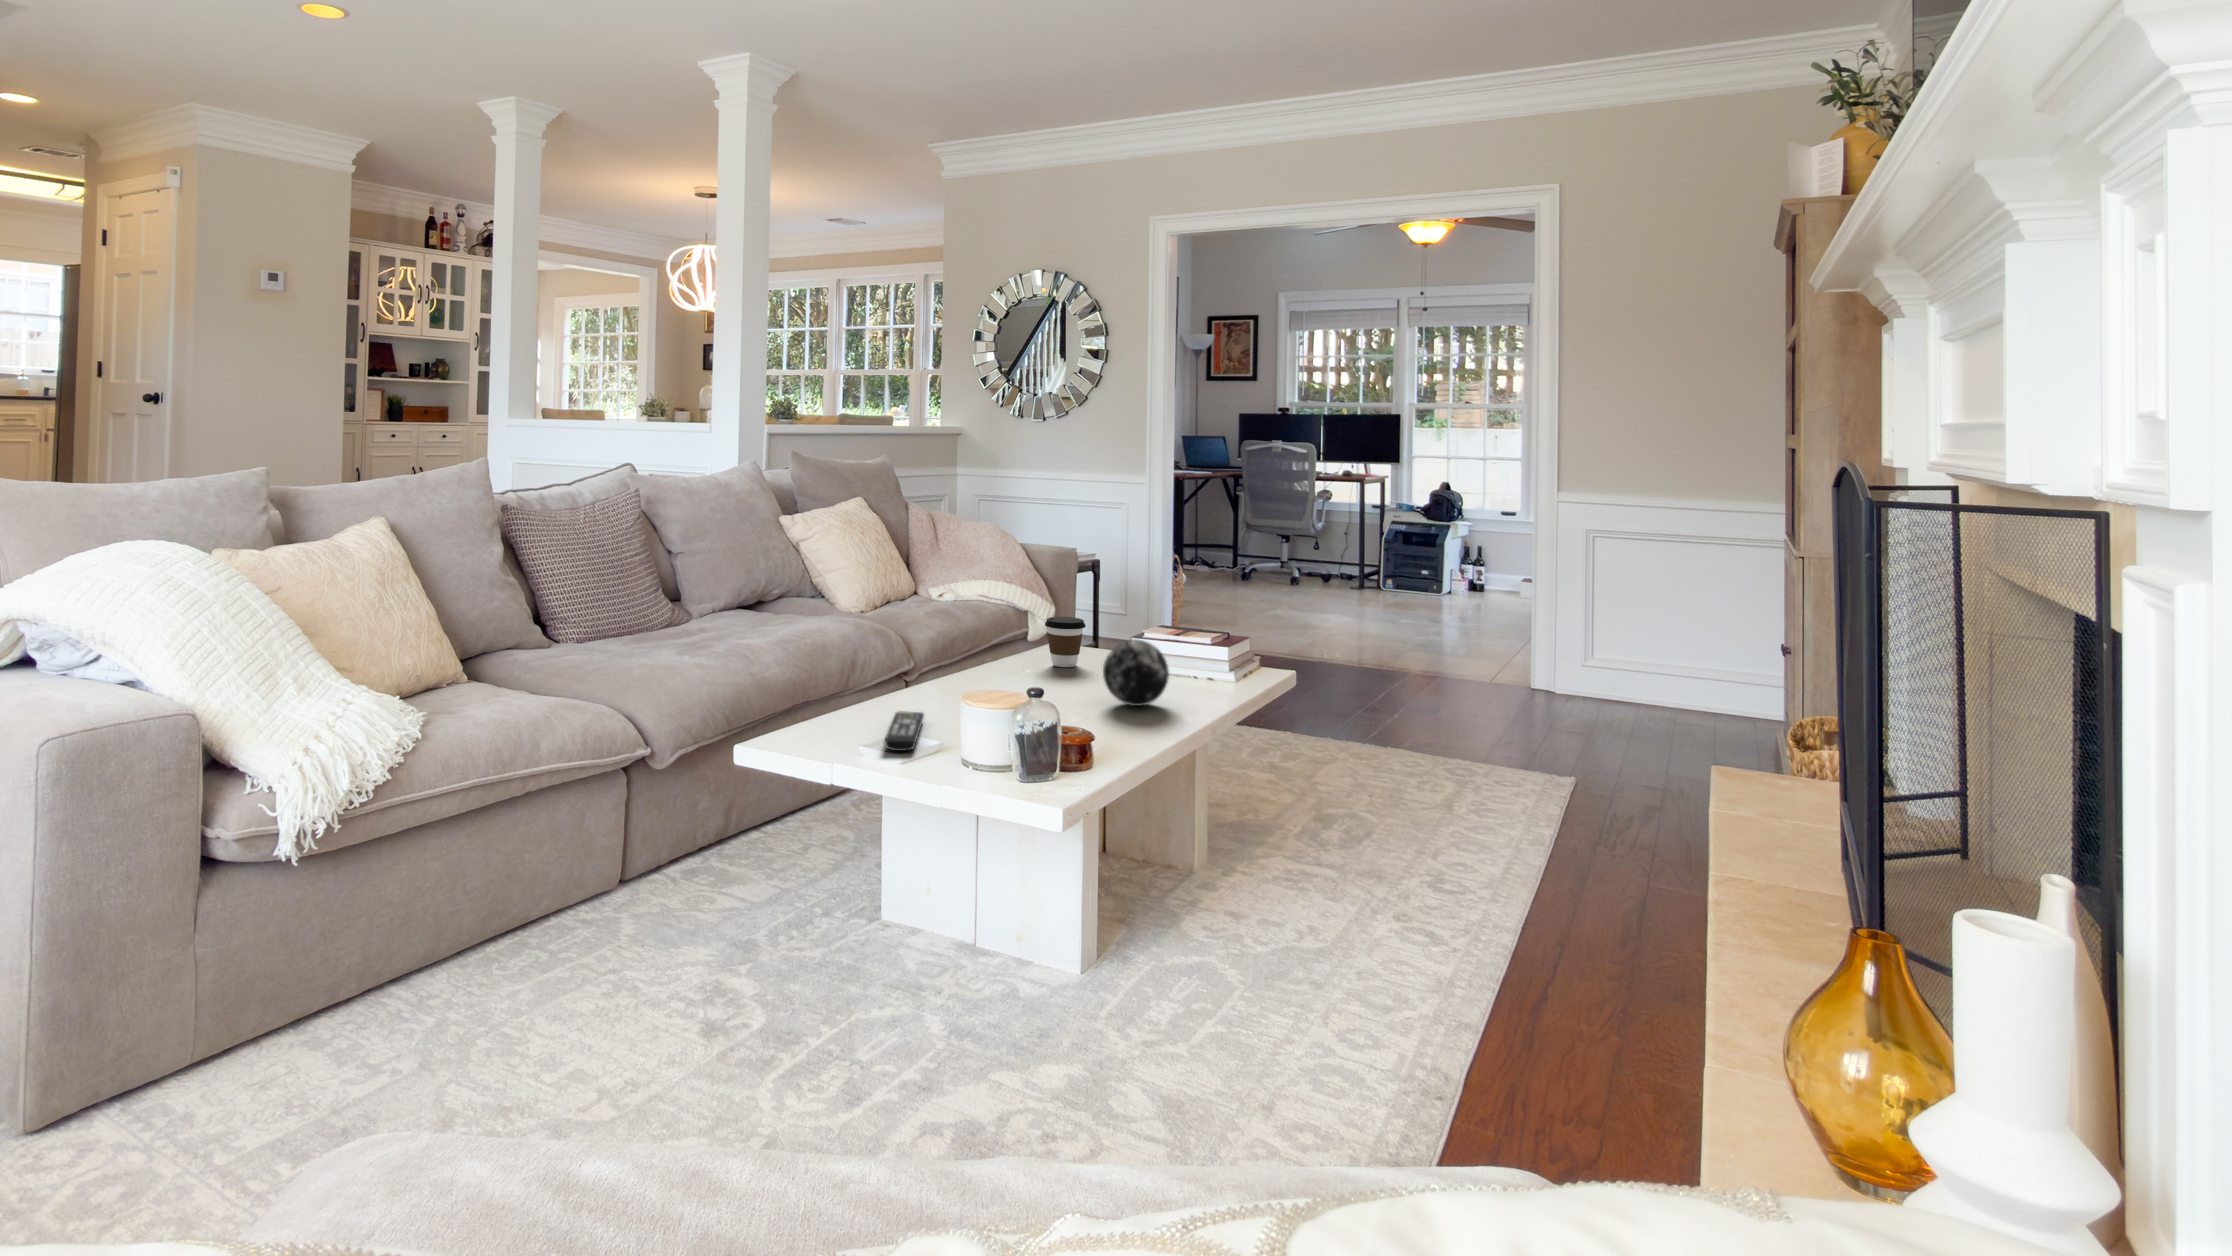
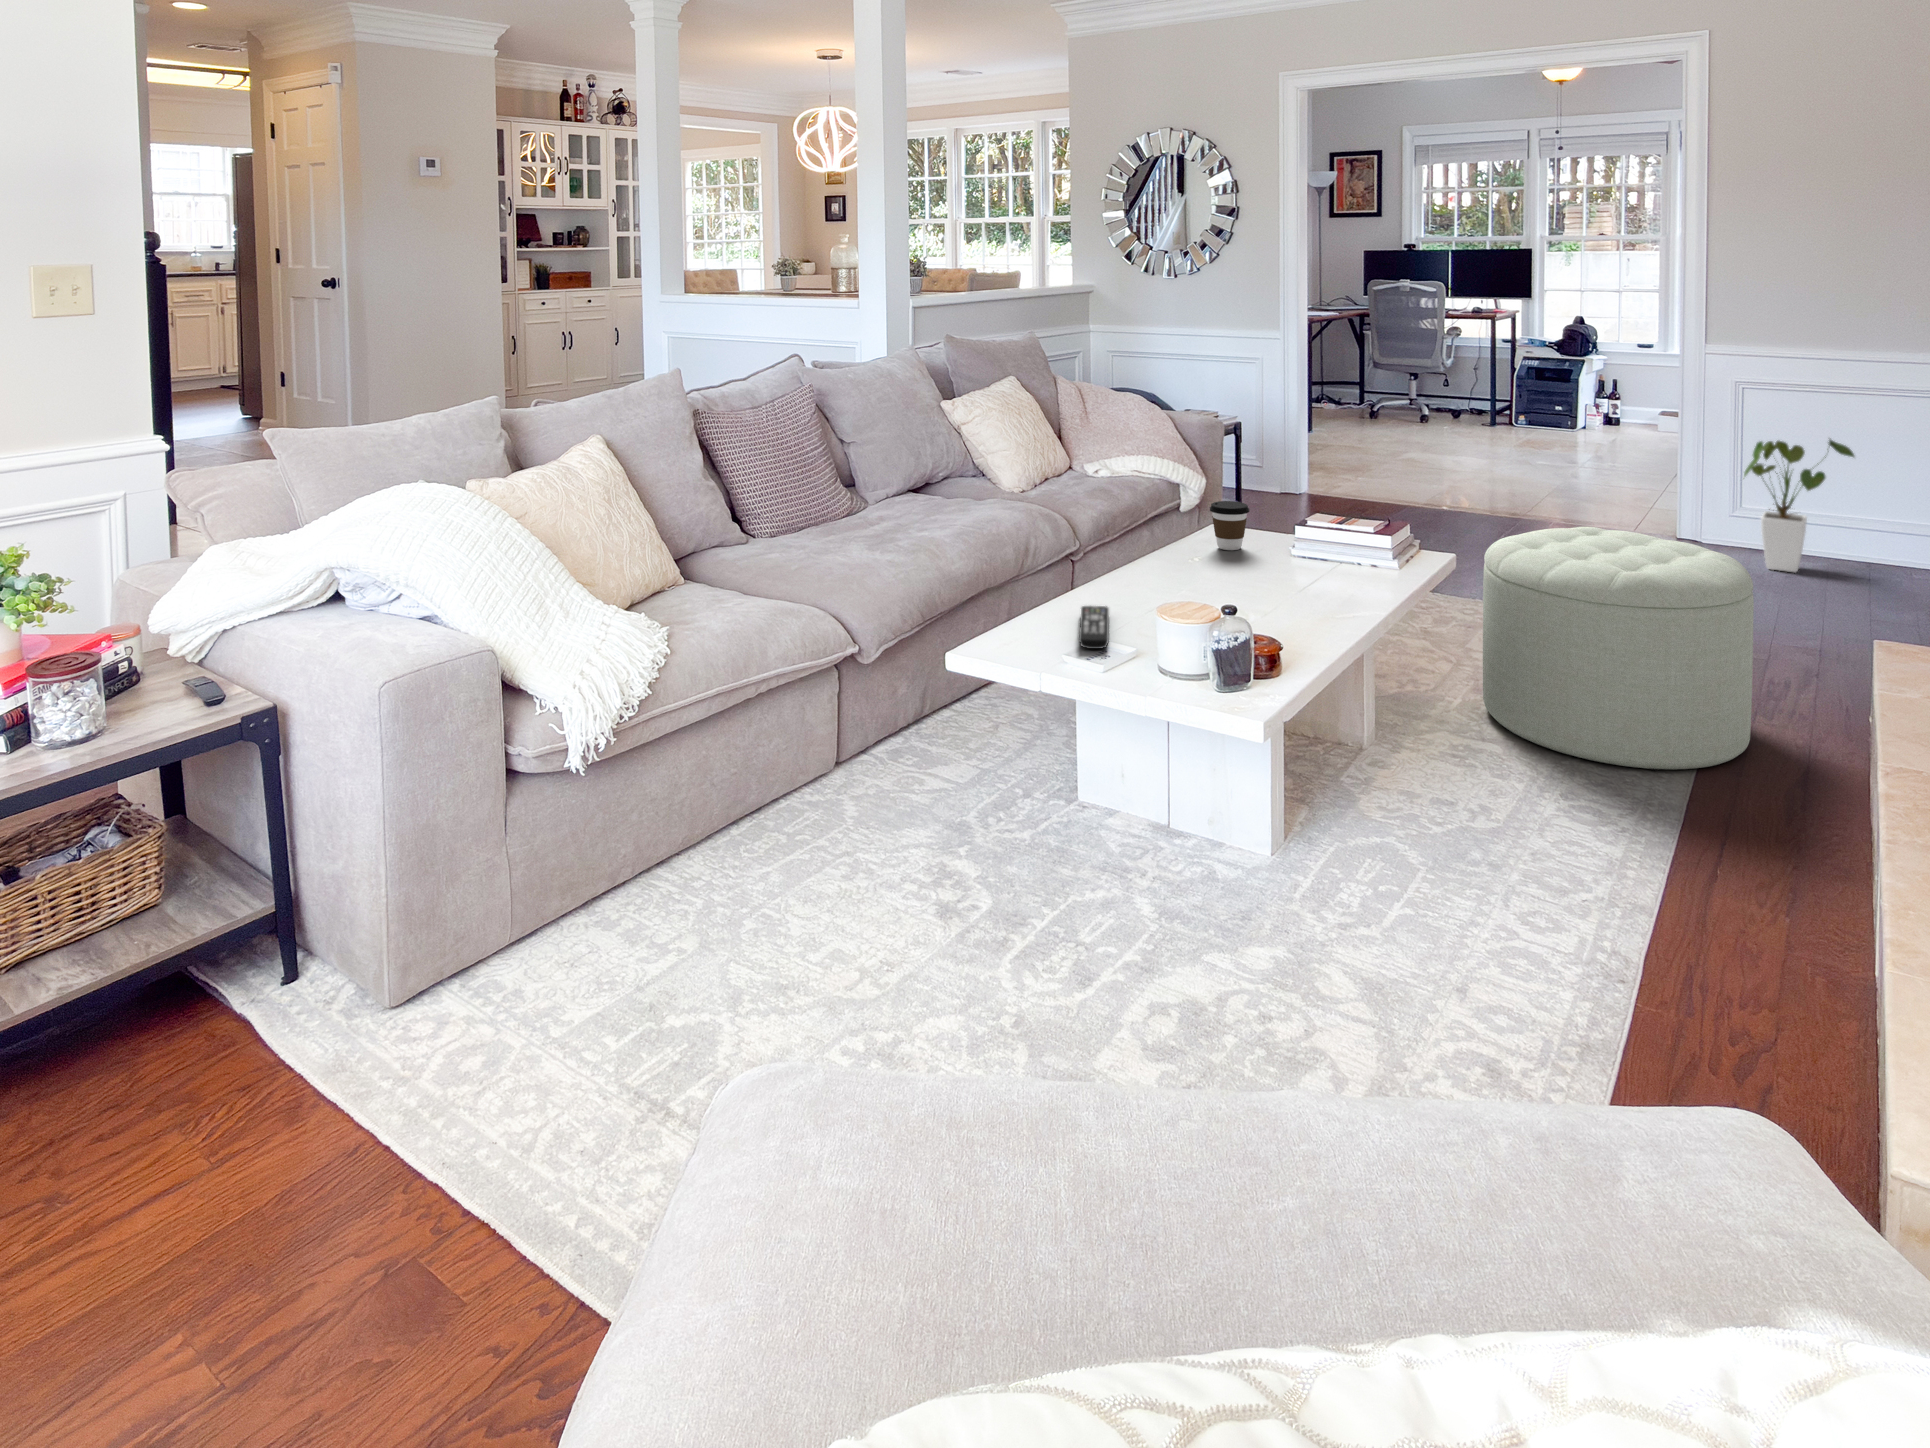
house plant: none [1588,583,1696,718] -> present [1744,440,1854,573]
decorative orb: present [1103,639,1169,706] -> none [1276,532,1340,595]
ottoman: none [1319,649,1586,895] -> present [1483,527,1754,771]

